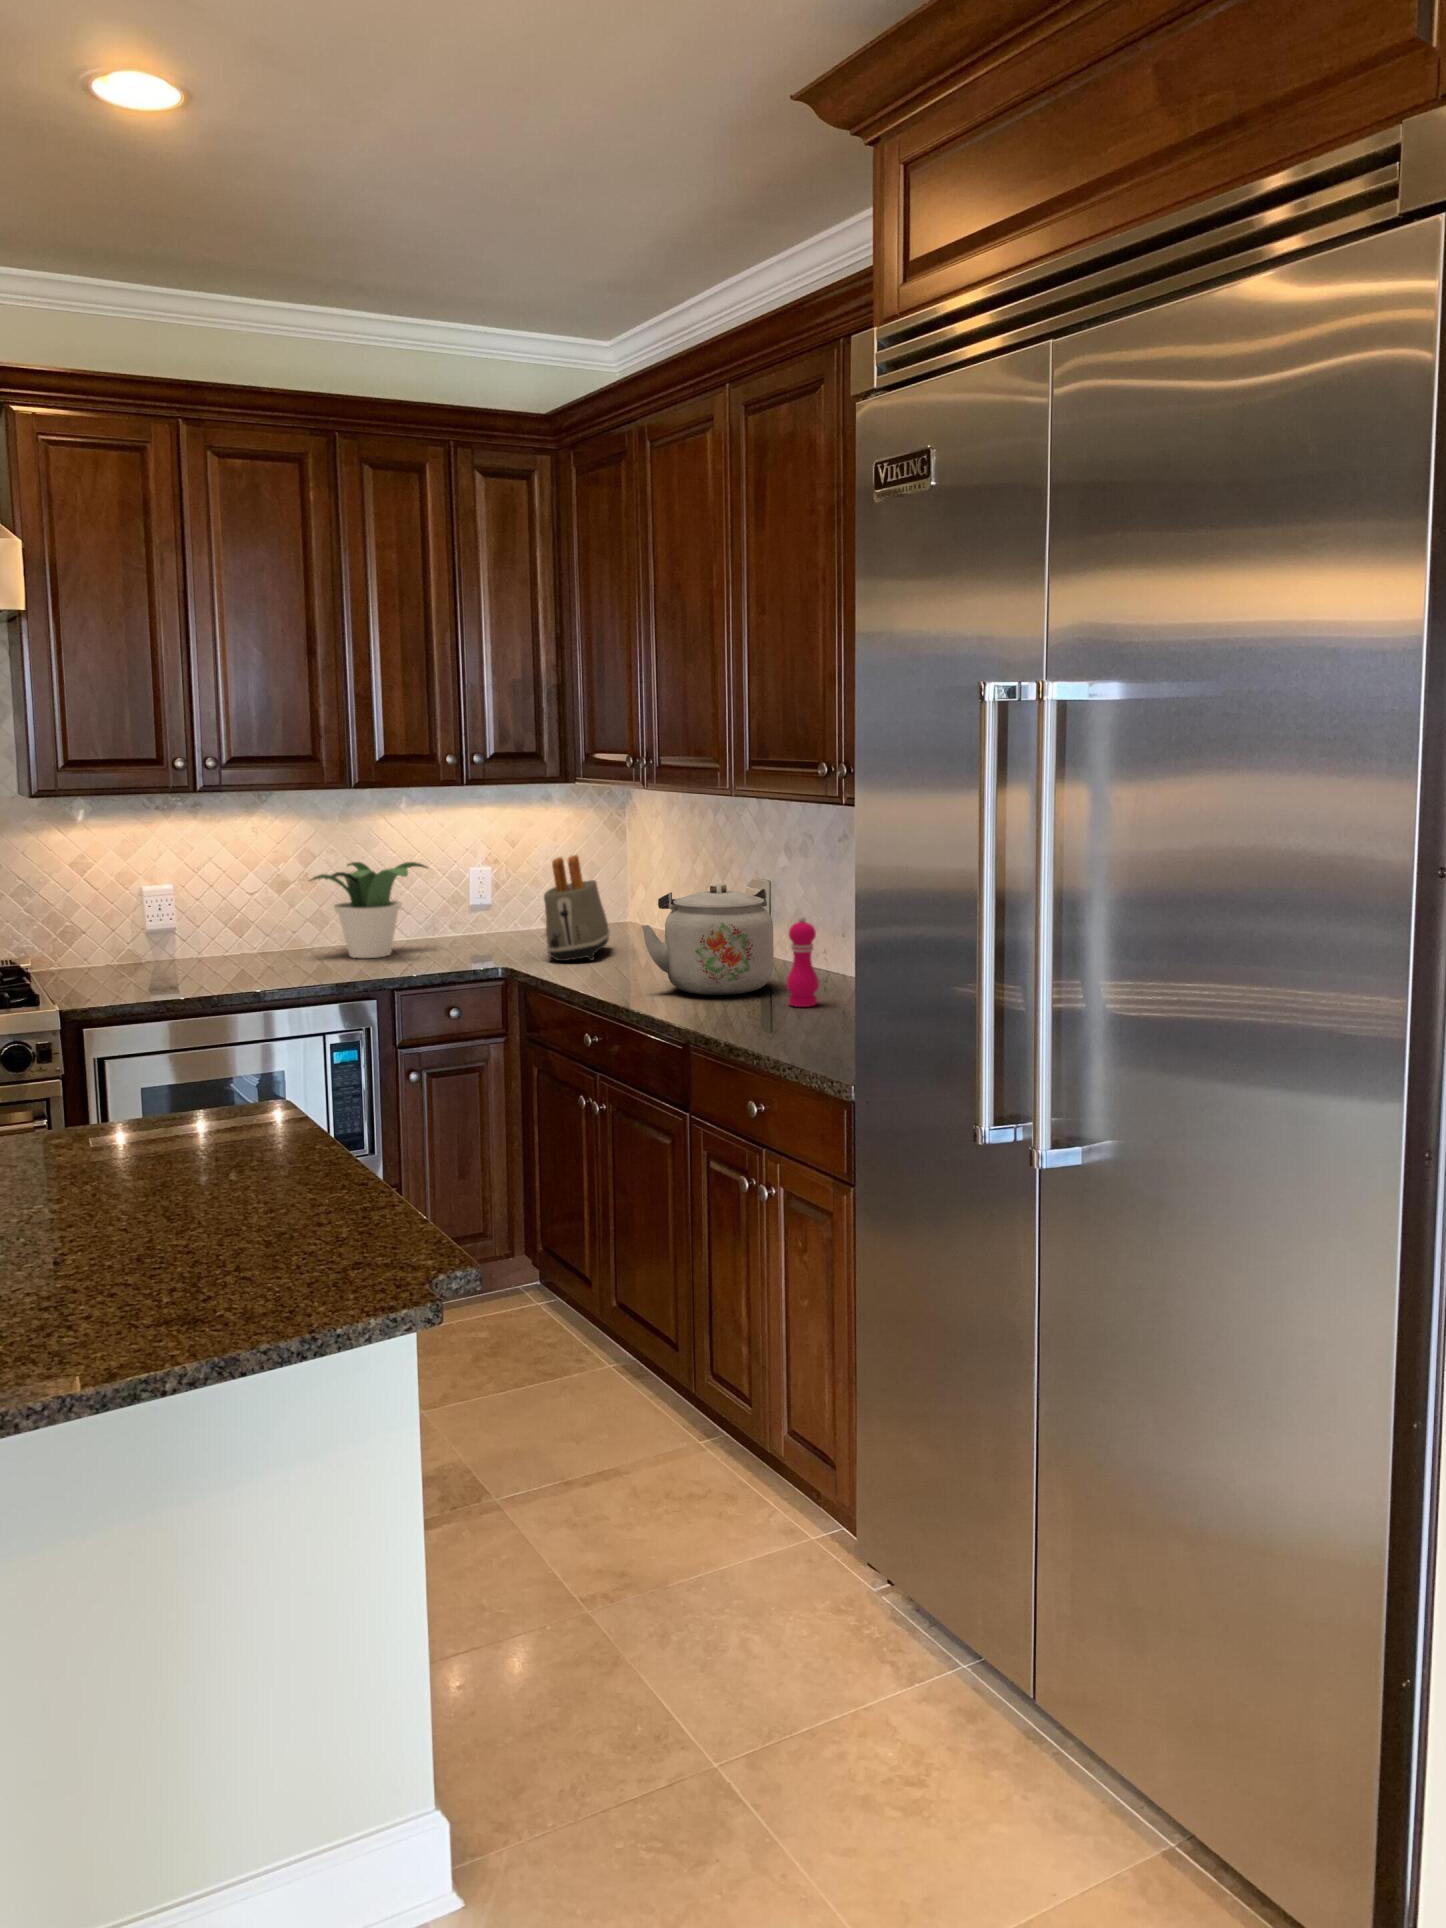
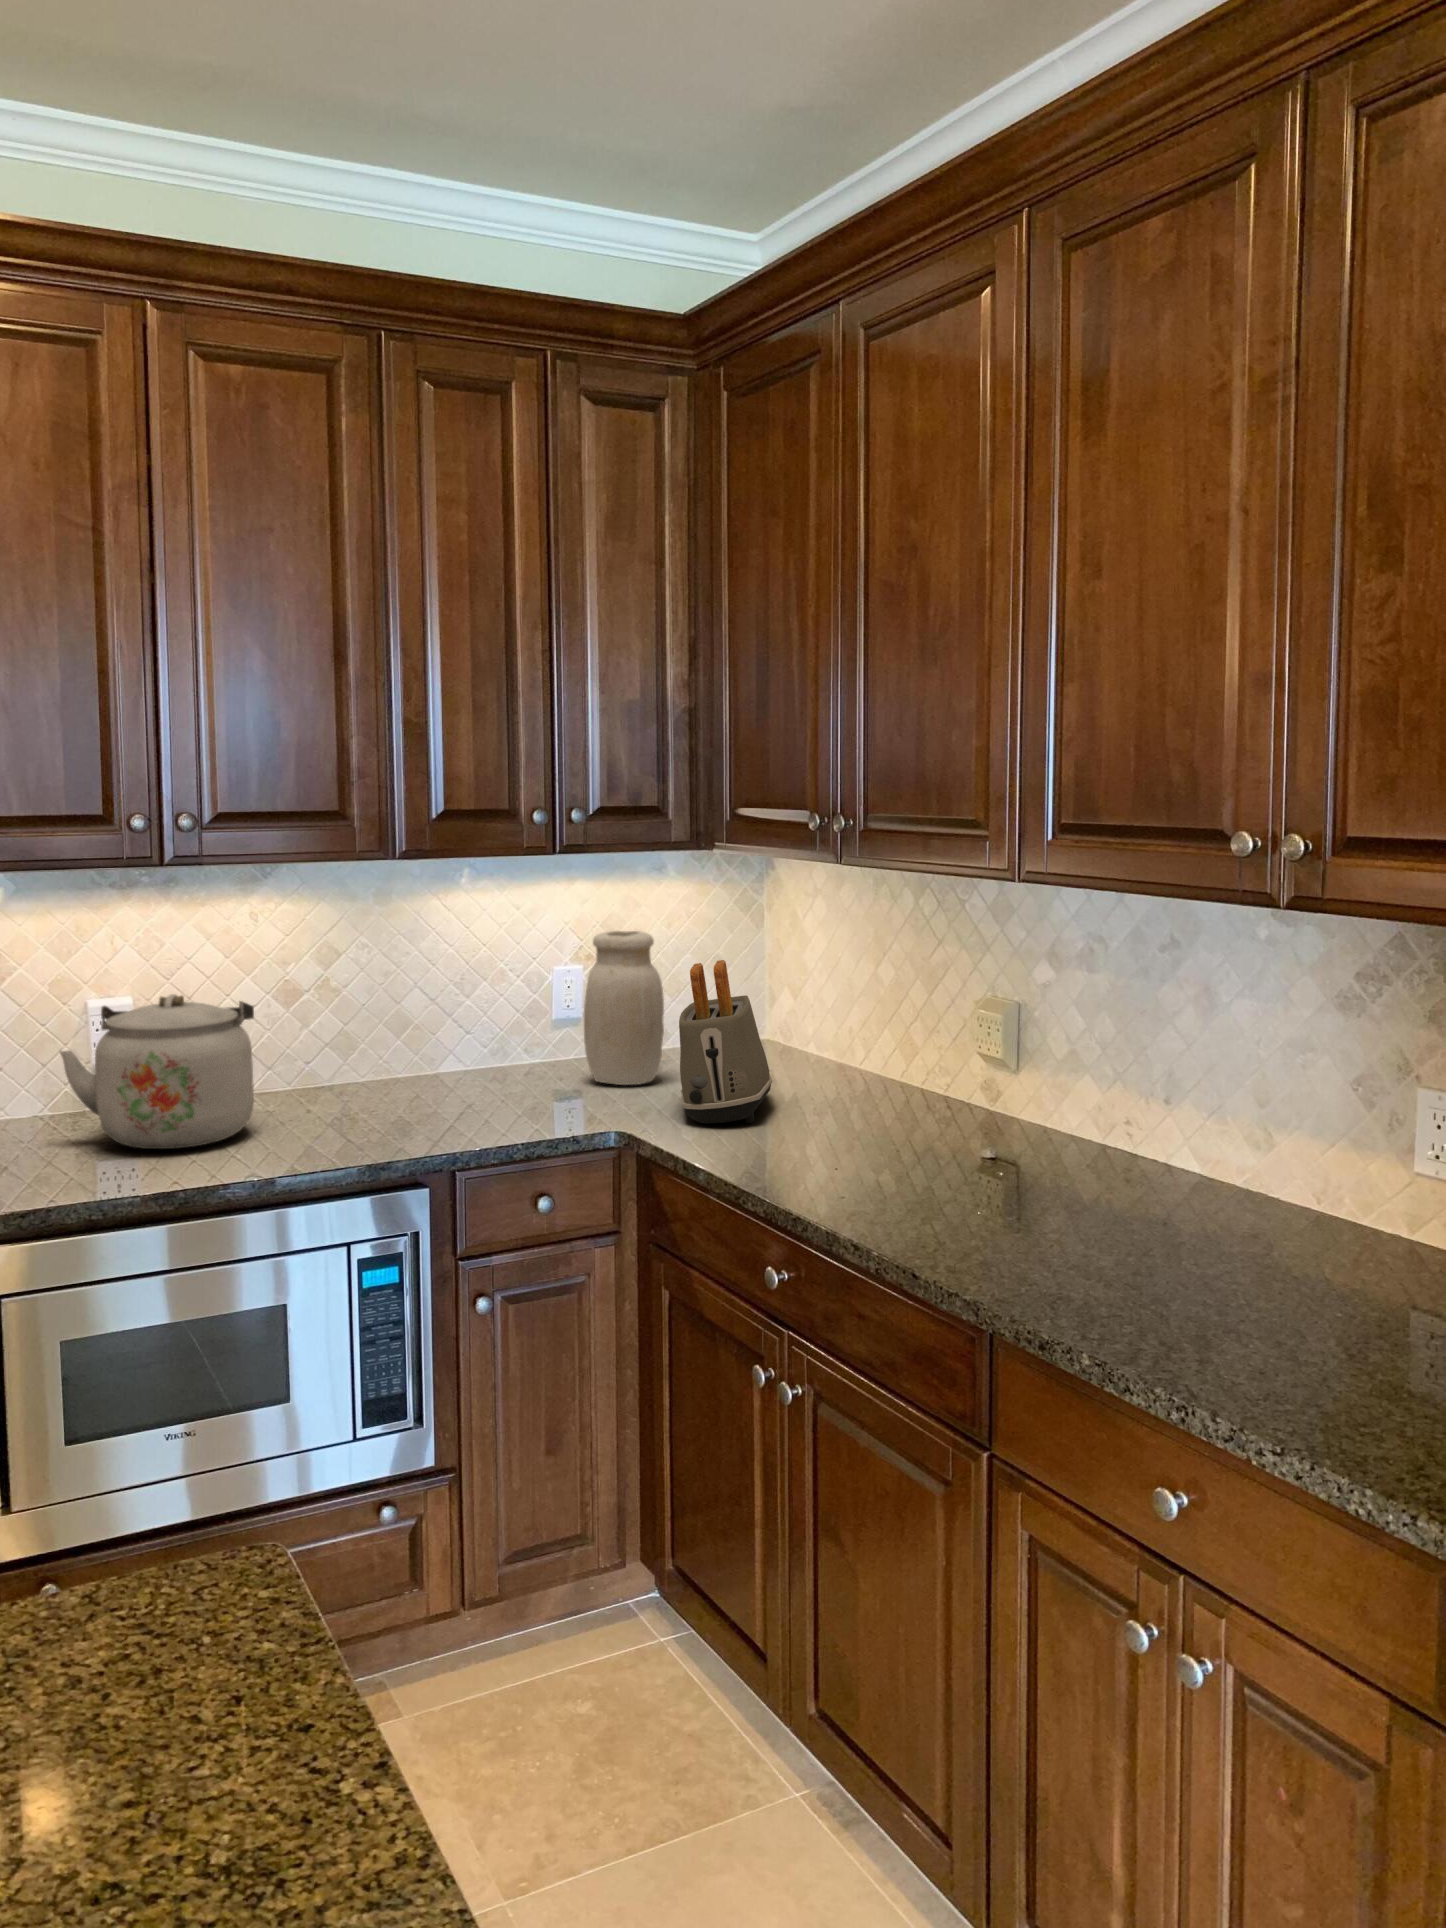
jar: none [487,839,543,944] -> present [584,931,664,1085]
potted plant: present [311,862,428,958] -> none [327,966,505,1110]
kettle: present [641,884,774,995] -> present [60,994,254,1149]
pepper mill: present [786,915,819,1007] -> none [1130,1092,1188,1250]

